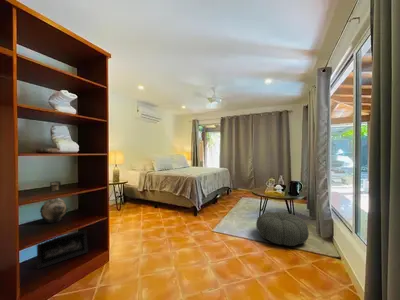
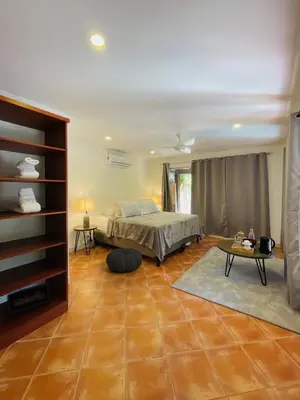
decorative vase: present [40,181,68,223] -> none [8,240,32,277]
pouf: present [256,212,309,246] -> present [106,248,142,272]

